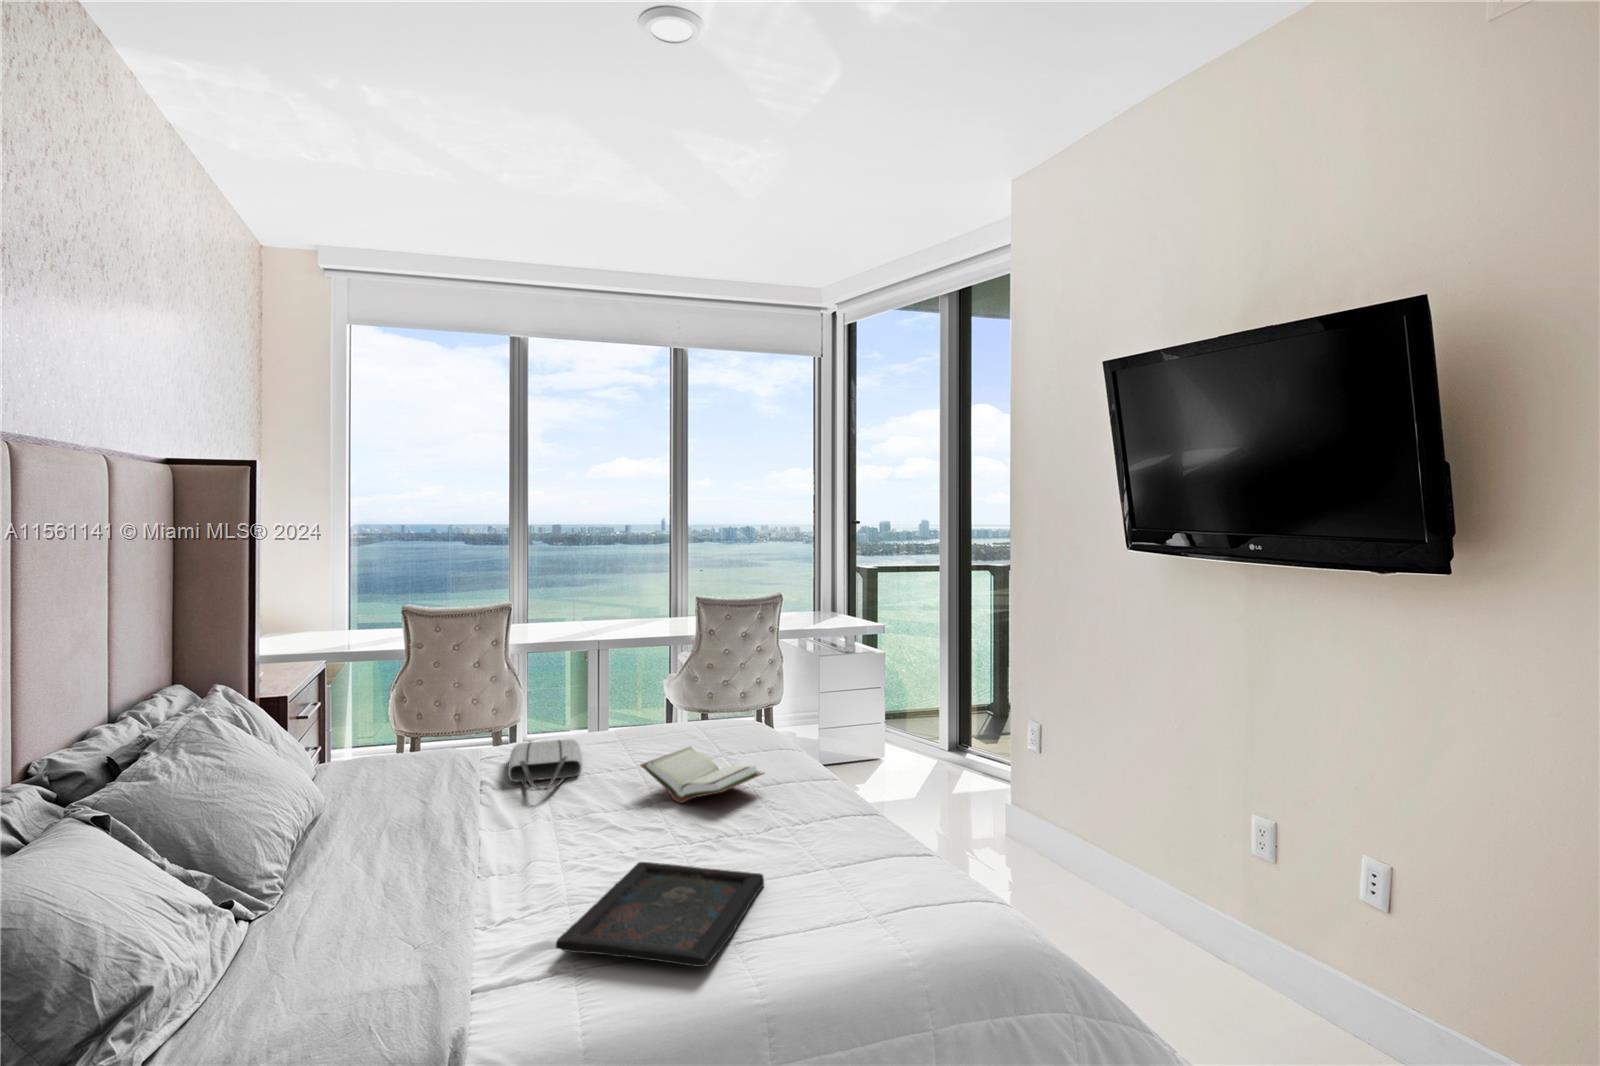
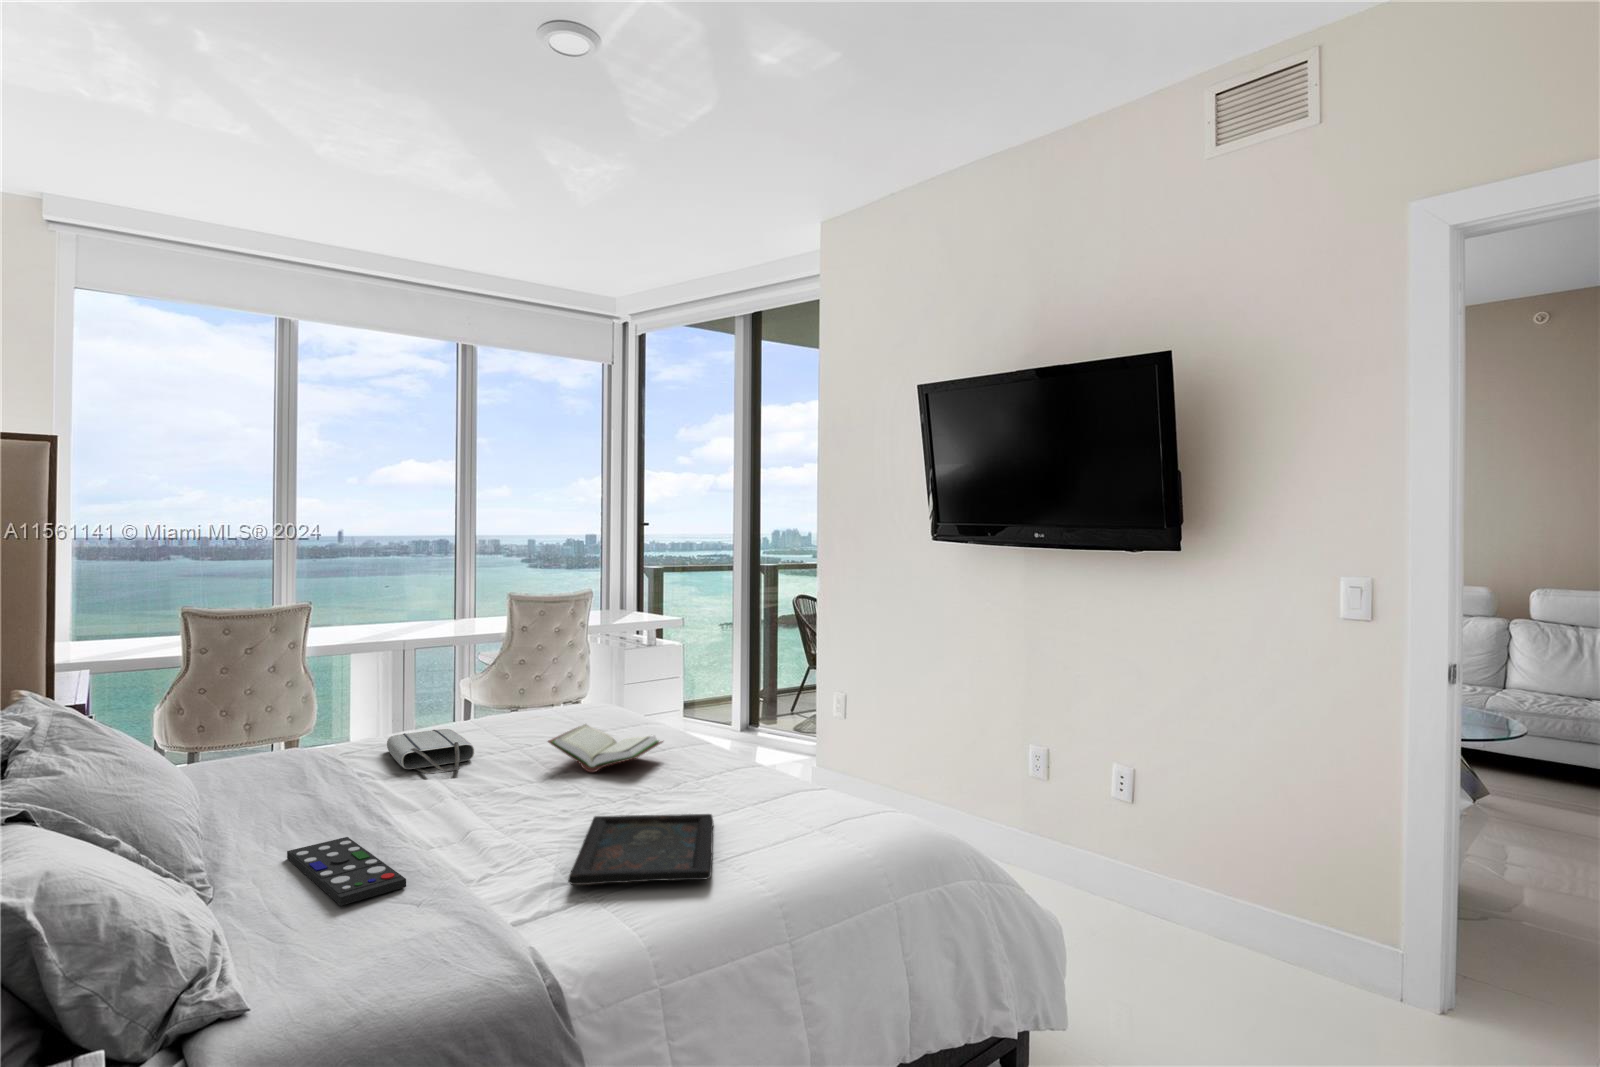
remote control: none [328,859,402,944] -> present [287,837,406,906]

